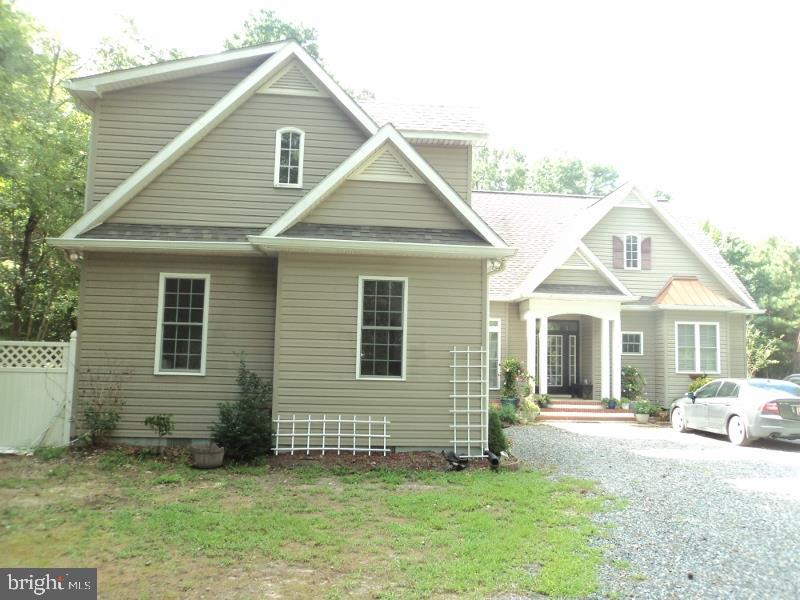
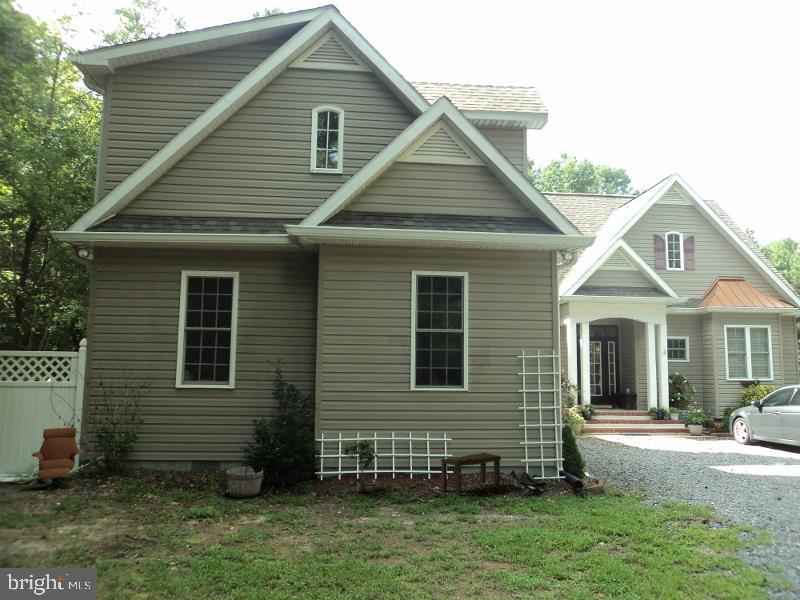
lounge chair: none [29,409,74,462] -> present [32,428,83,492]
potted plant: present [141,413,176,455] -> present [341,439,379,493]
bench: none [378,434,431,470] -> present [441,453,501,496]

